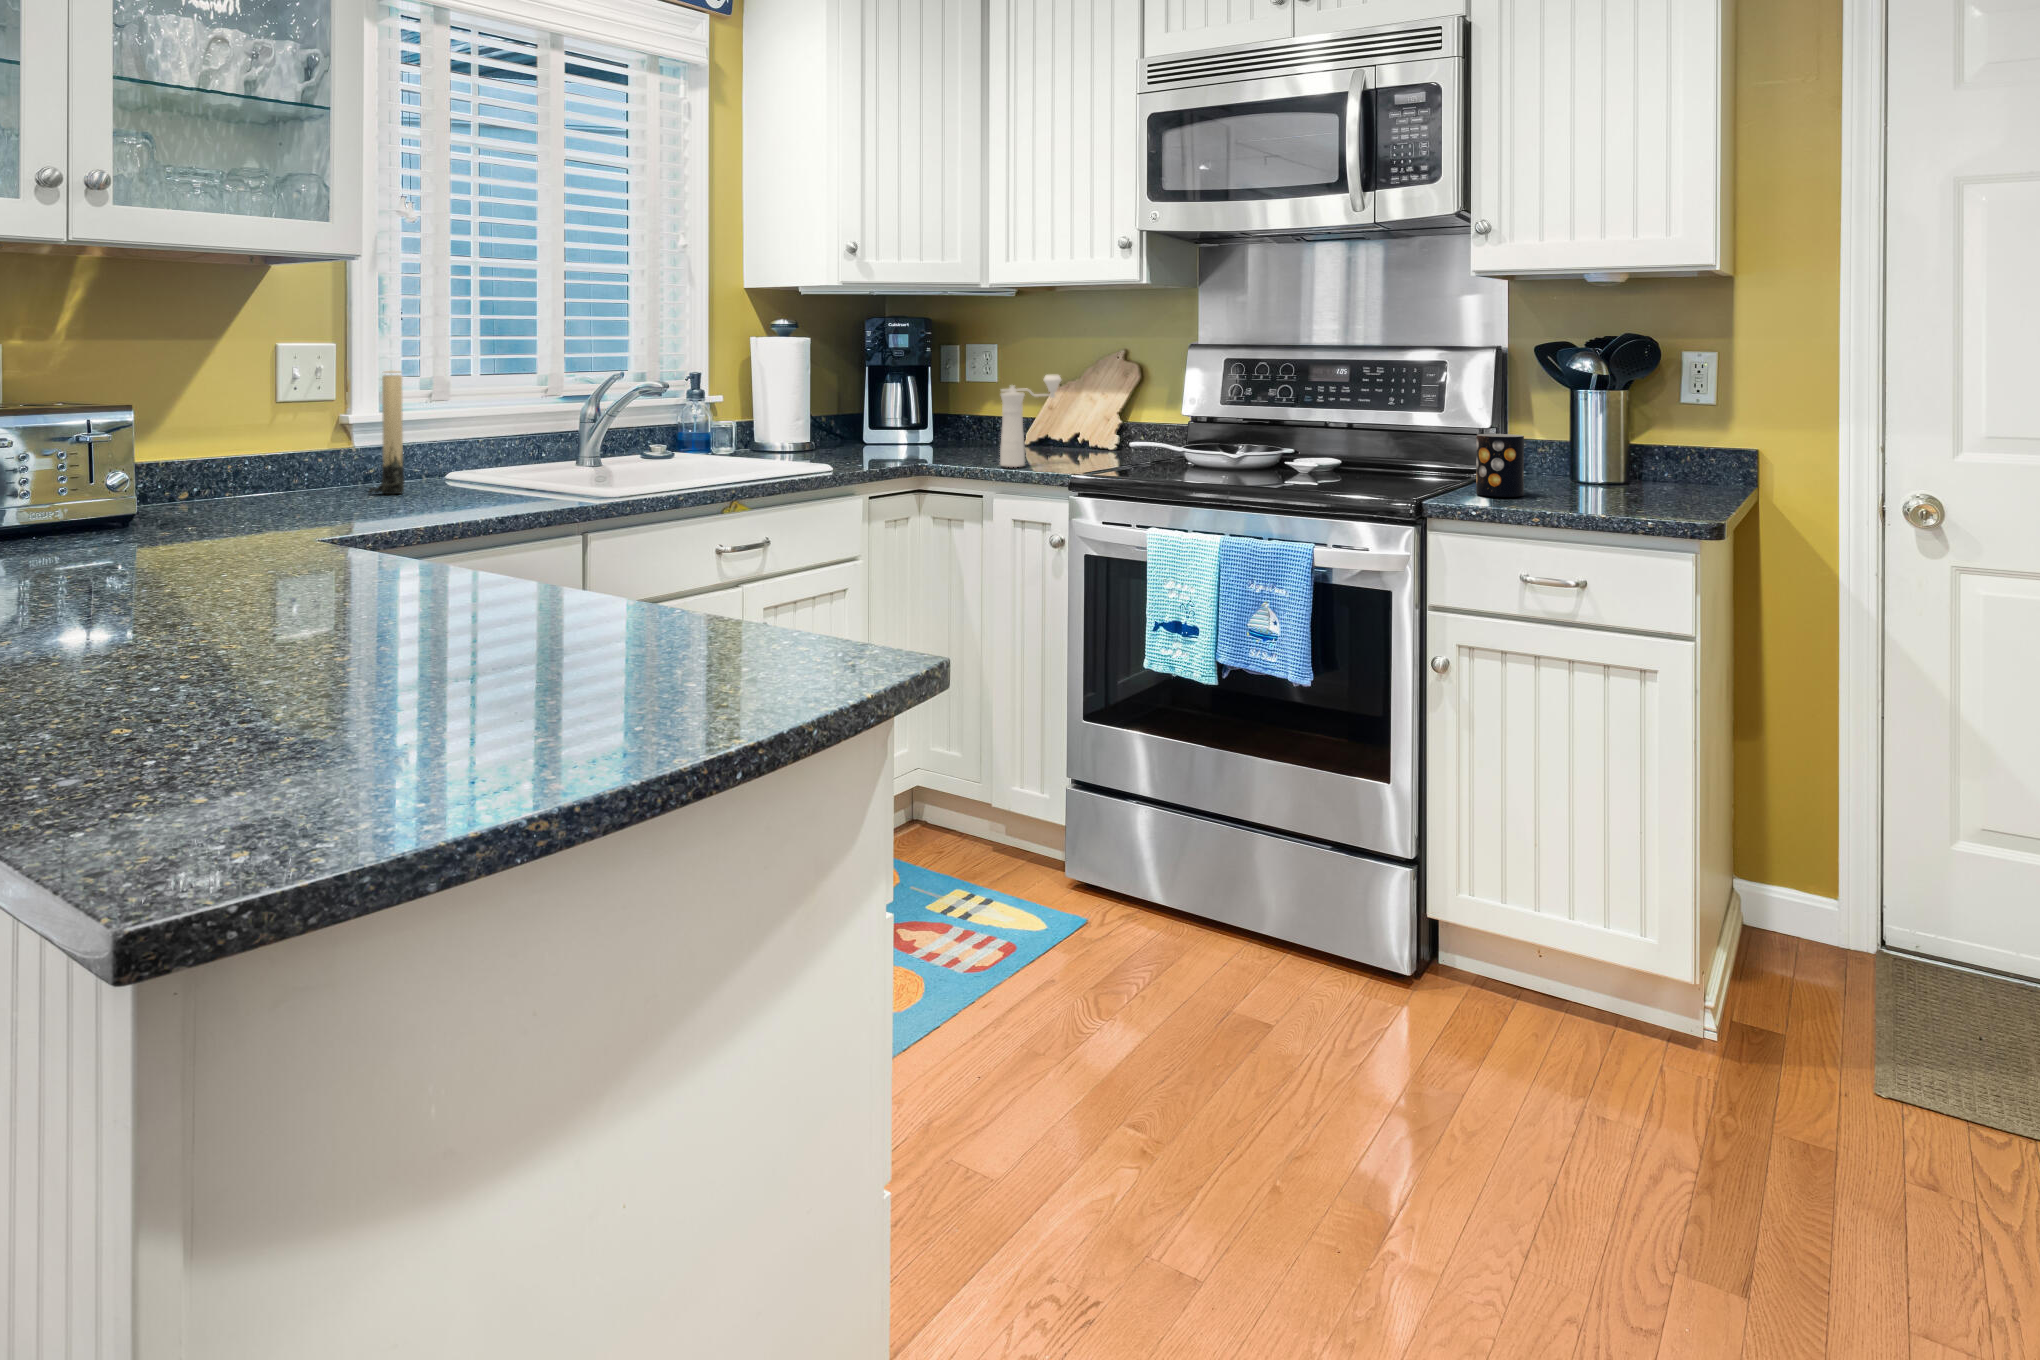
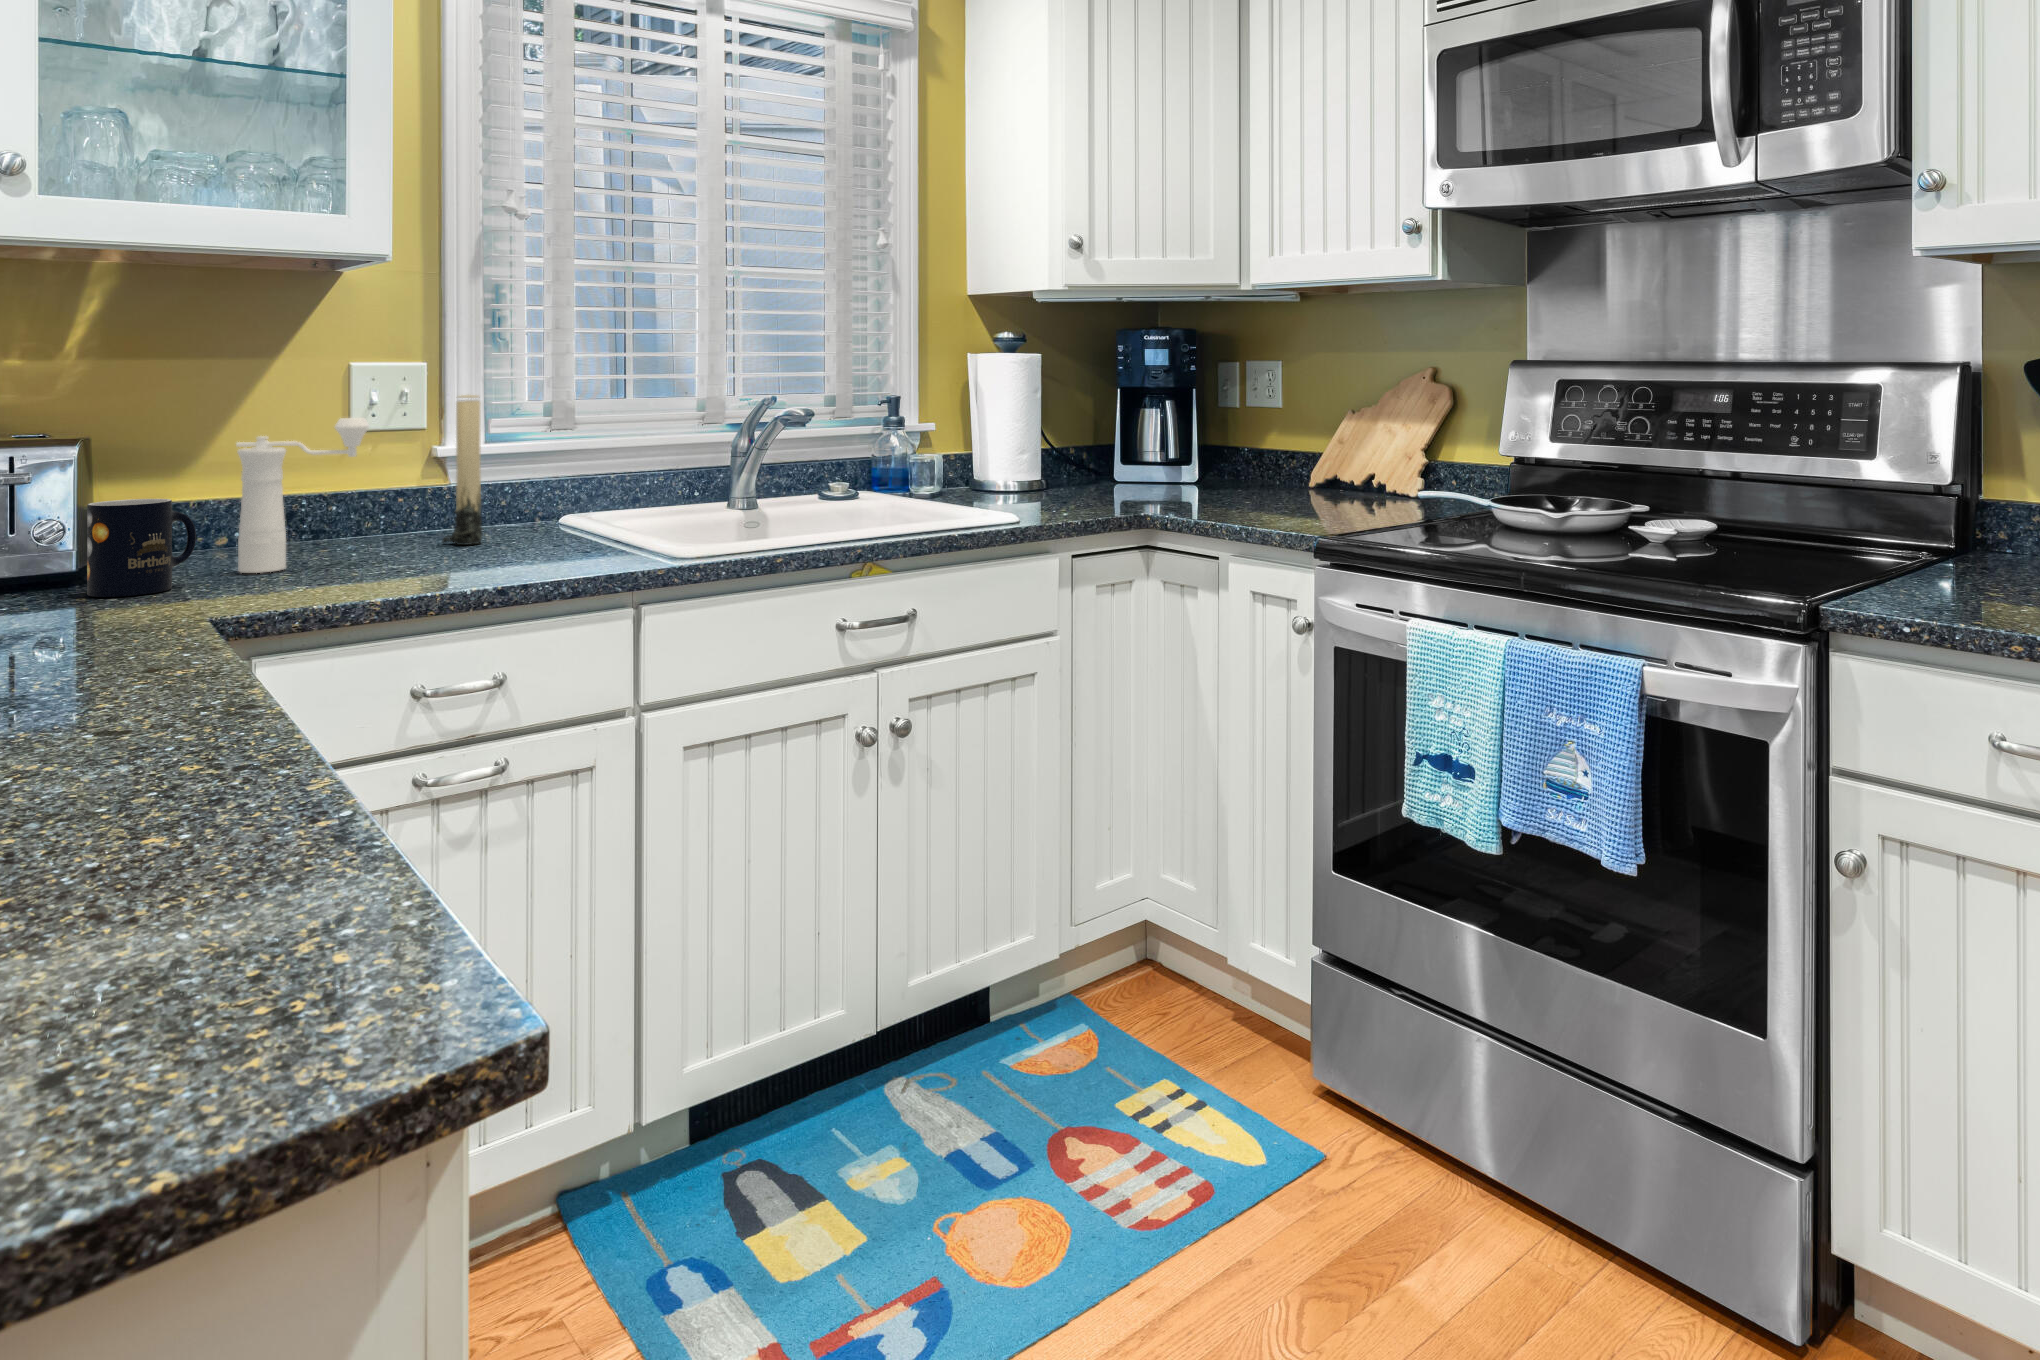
pepper mill: present [1000,375,1061,467] -> present [236,418,370,573]
mug: present [1476,434,1524,497] -> present [87,499,196,597]

